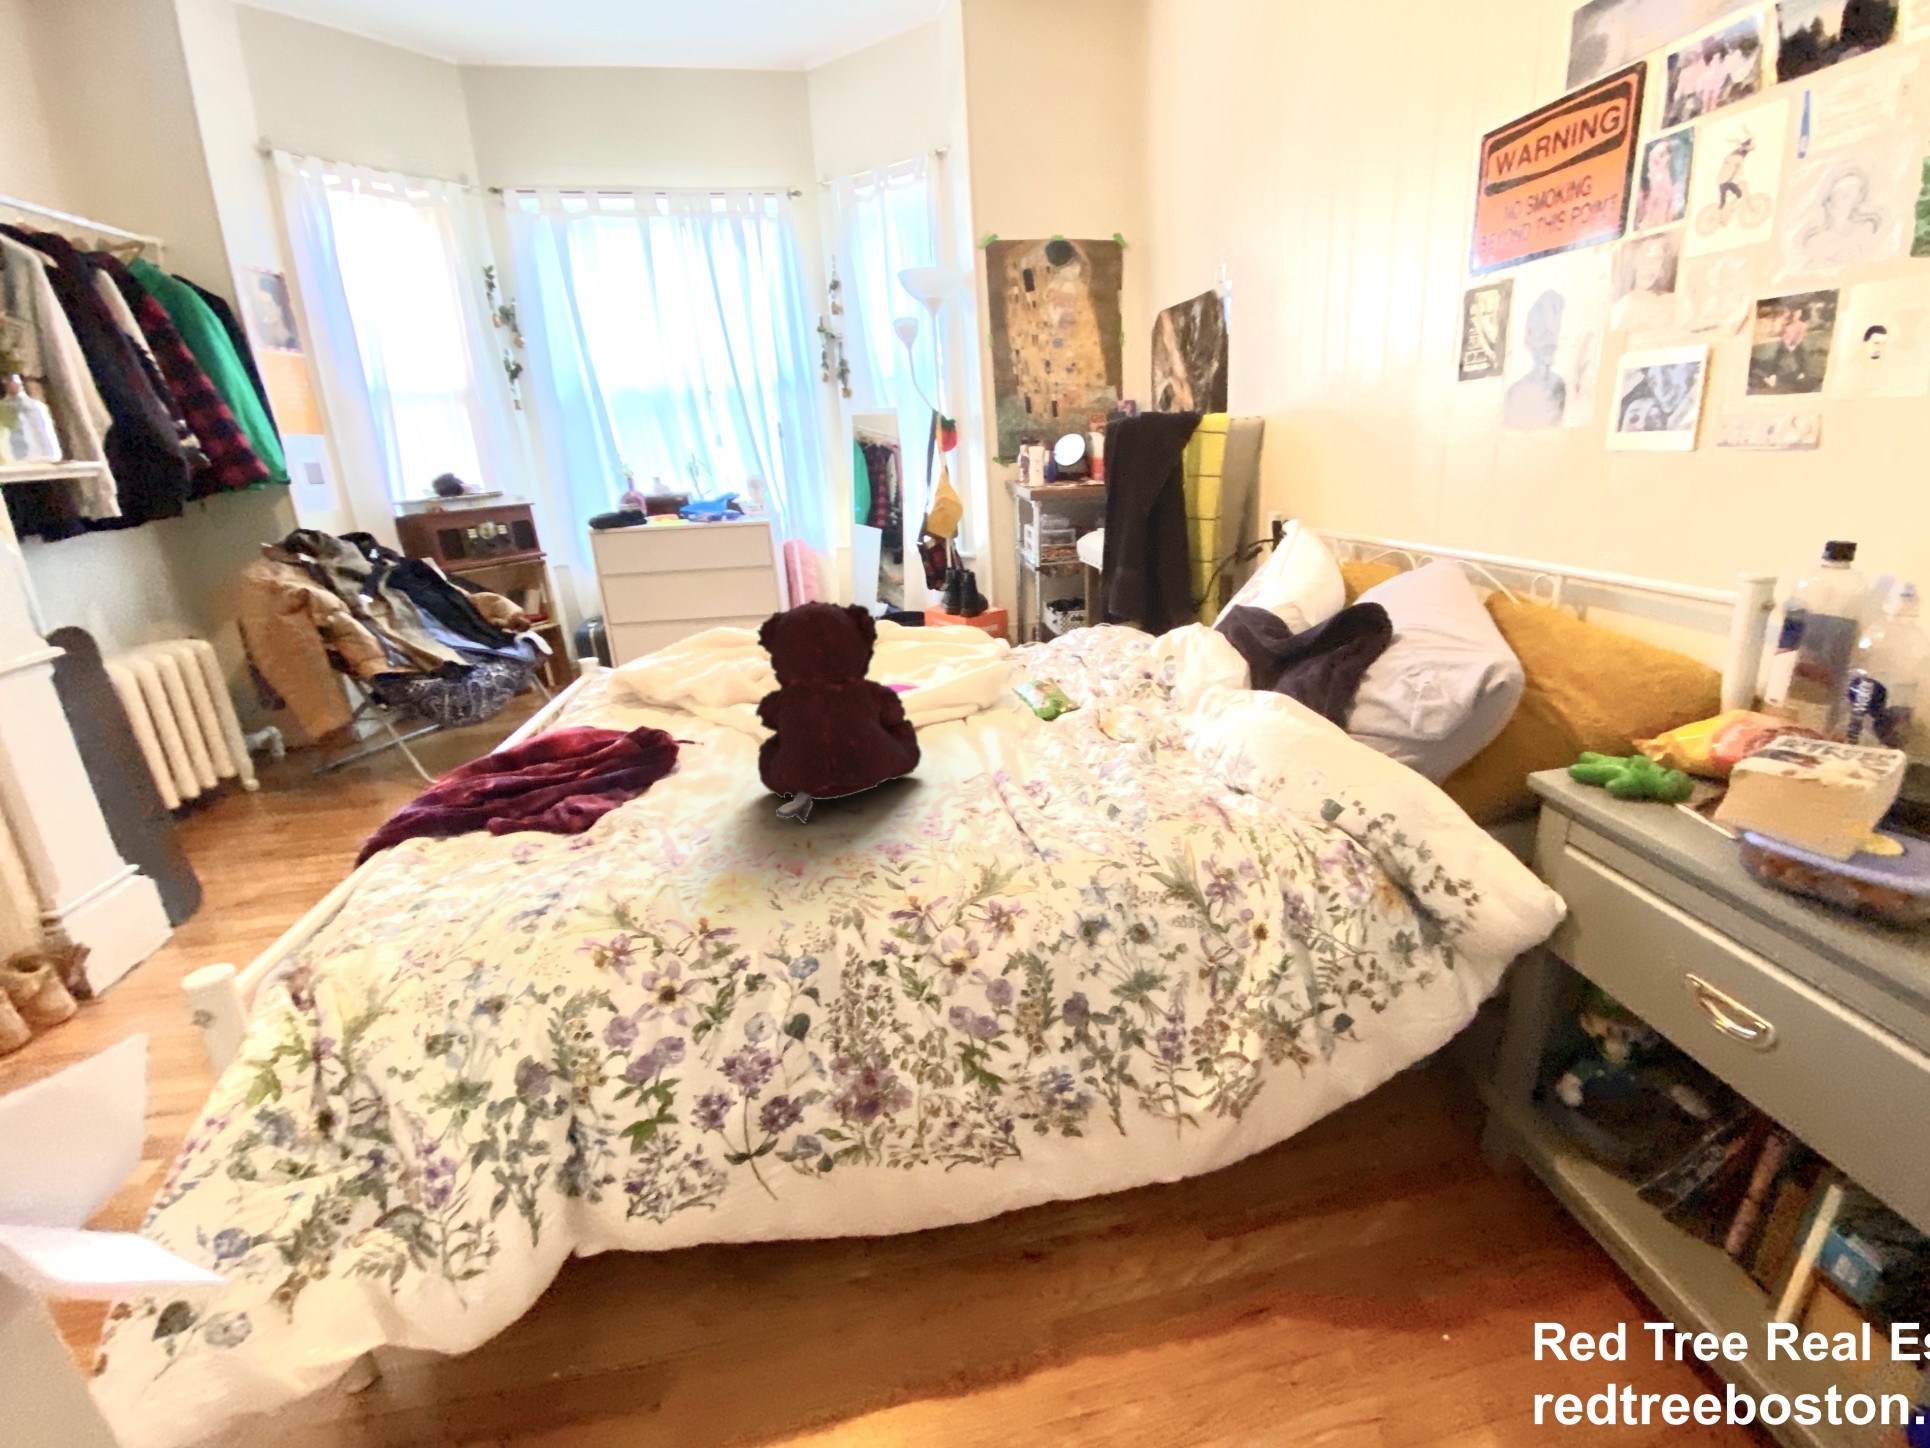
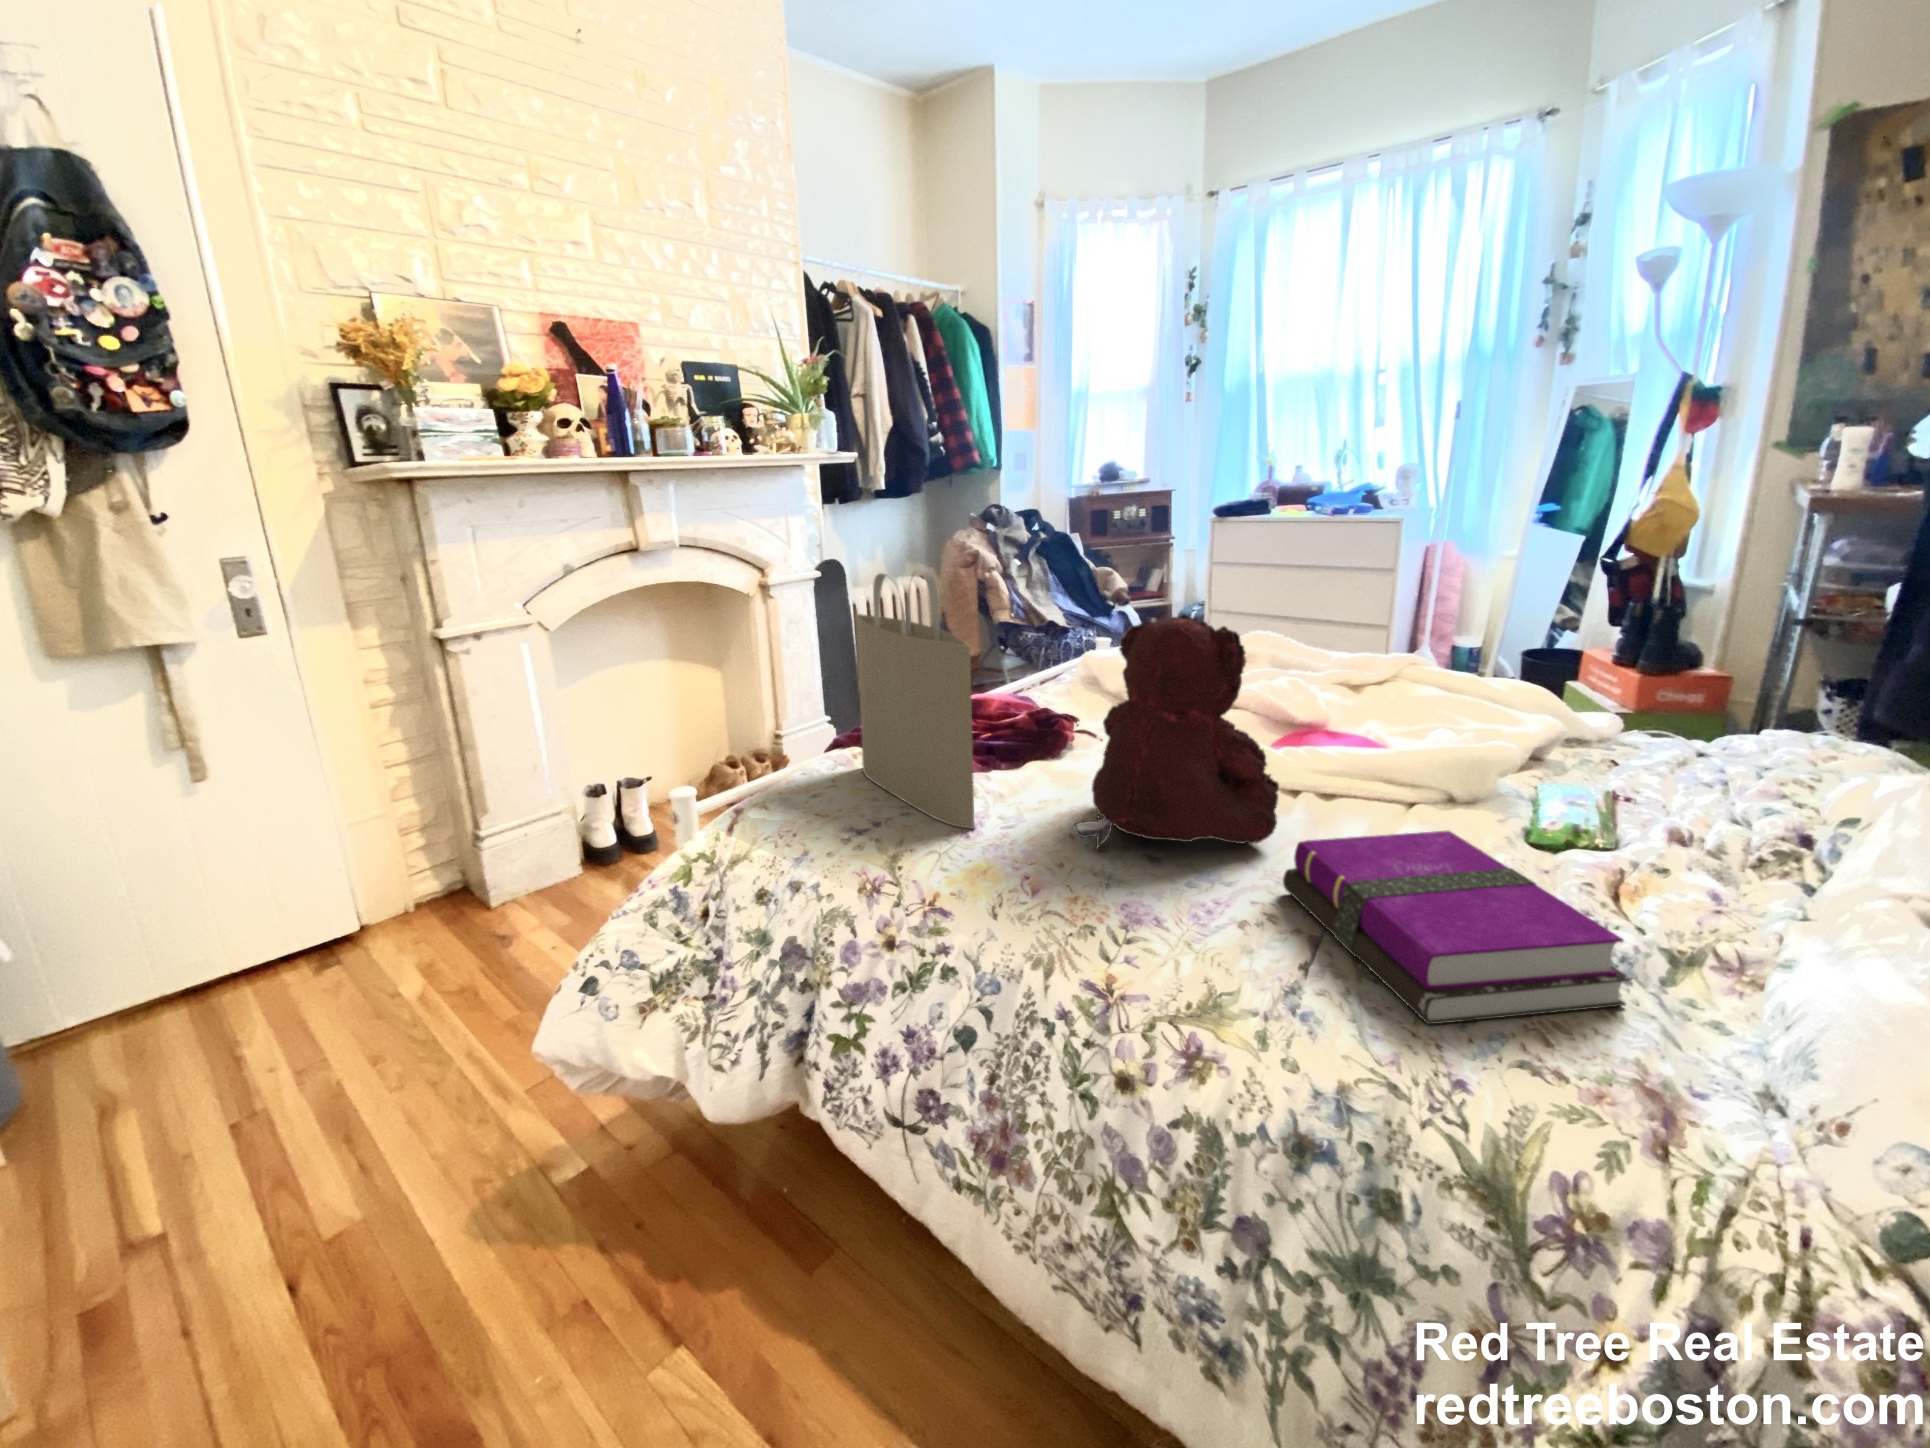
tote bag: none [406,597,674,865] -> present [855,568,974,829]
notebook: none [959,716,1164,824] -> present [1283,830,1631,1024]

